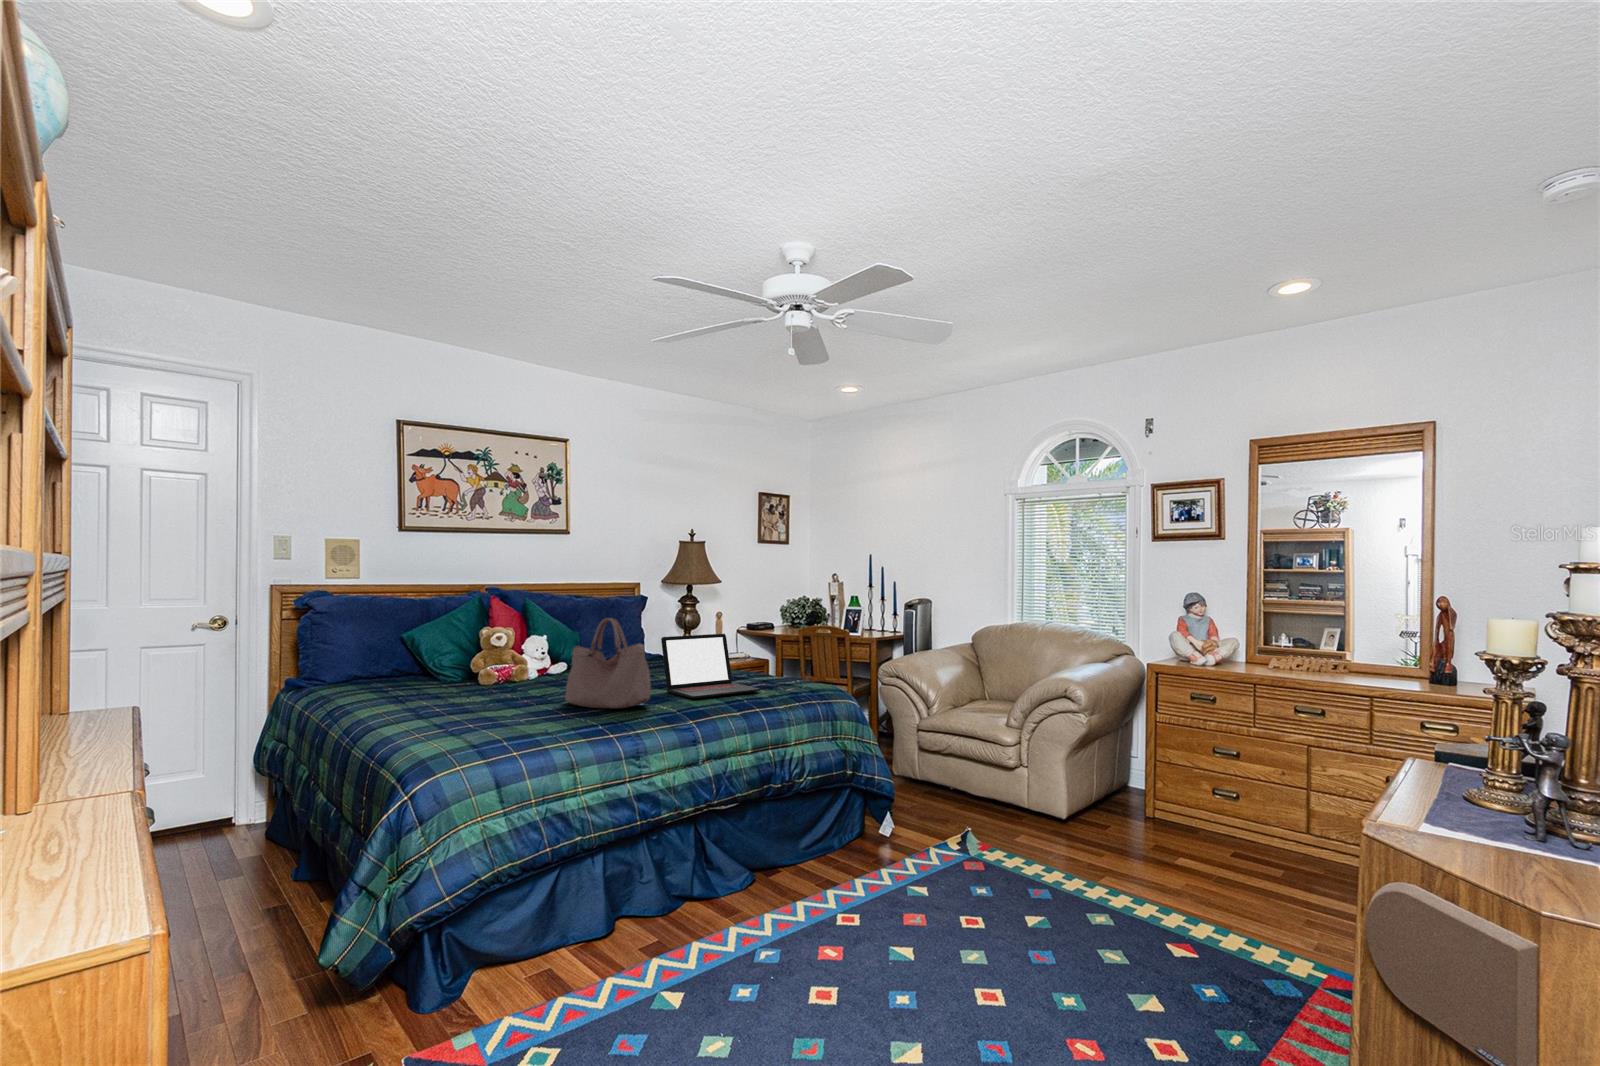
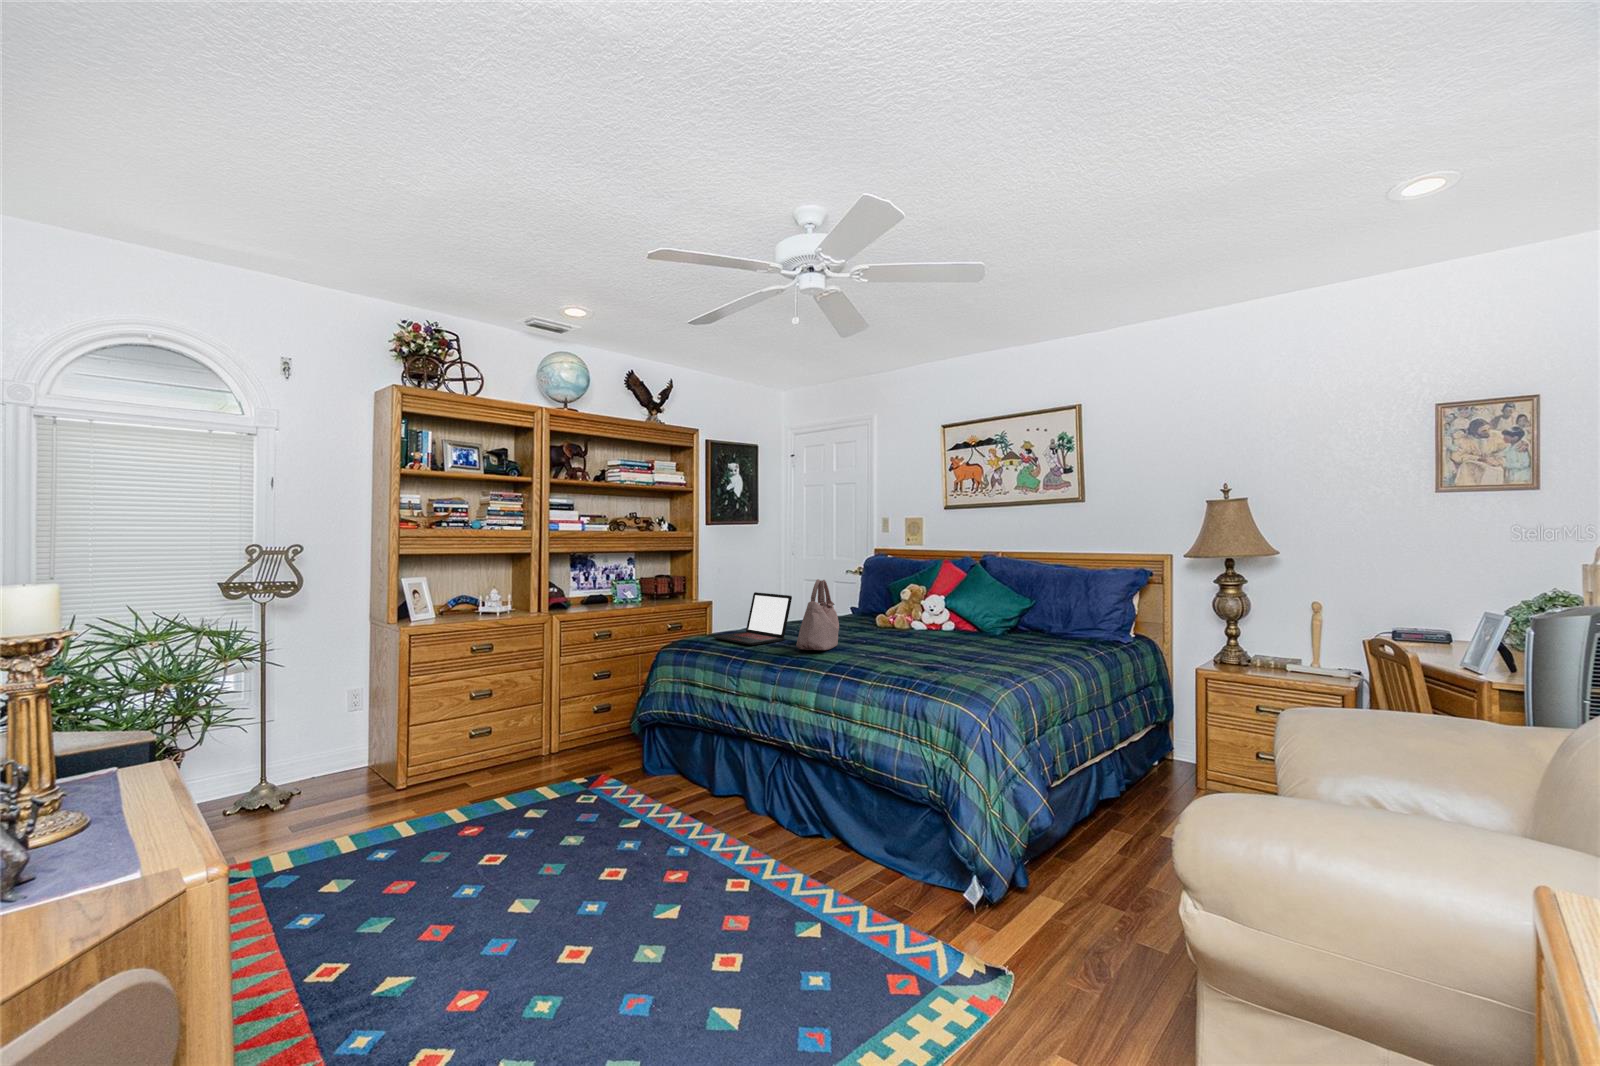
laptop: present [661,634,760,699] -> present [714,592,792,645]

